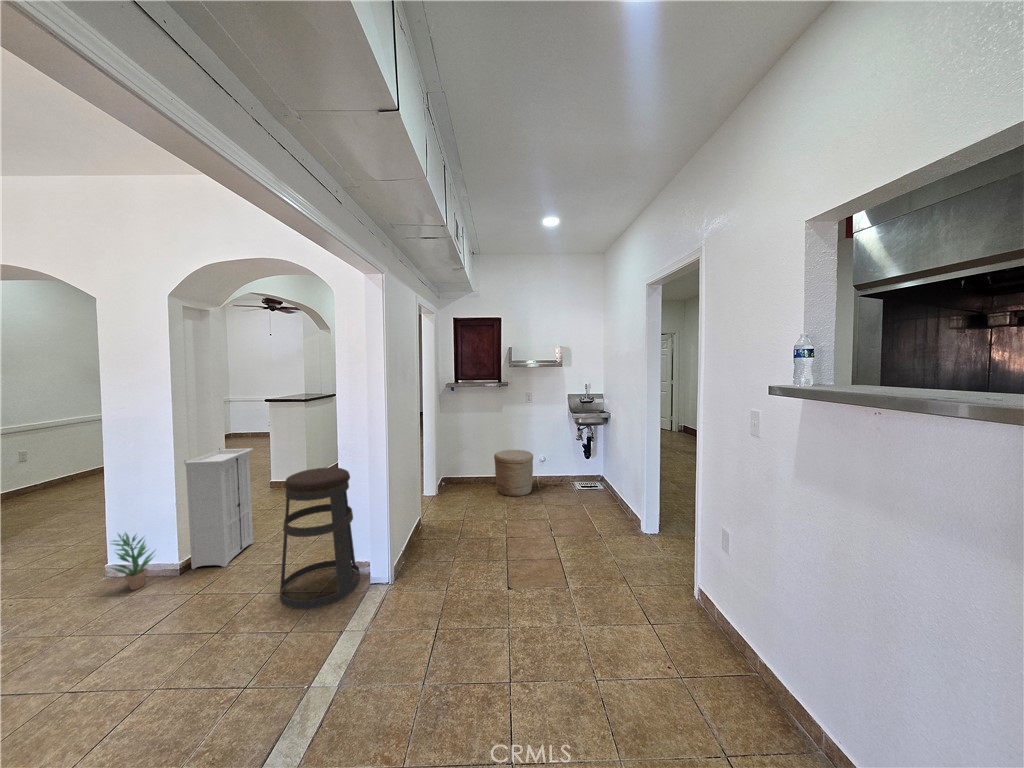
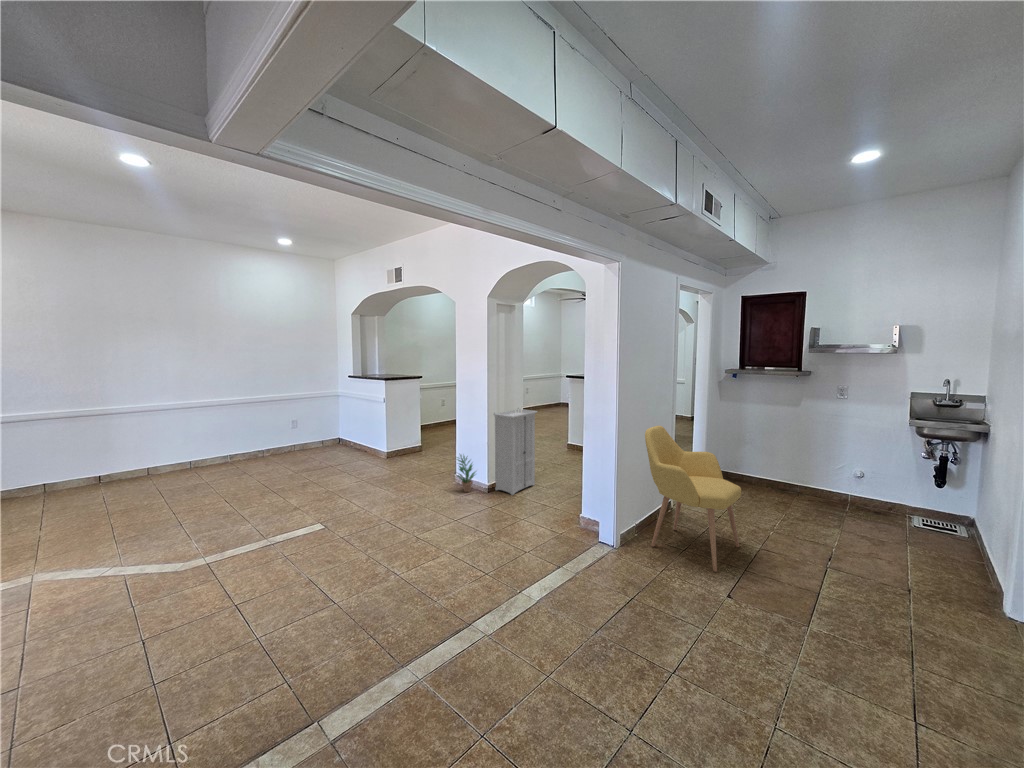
chair: none [408,443,491,566] -> present [645,426,741,572]
woven basket: present [494,450,533,496] -> none [782,457,846,520]
bar stool: present [280,467,360,609] -> none [532,433,593,545]

